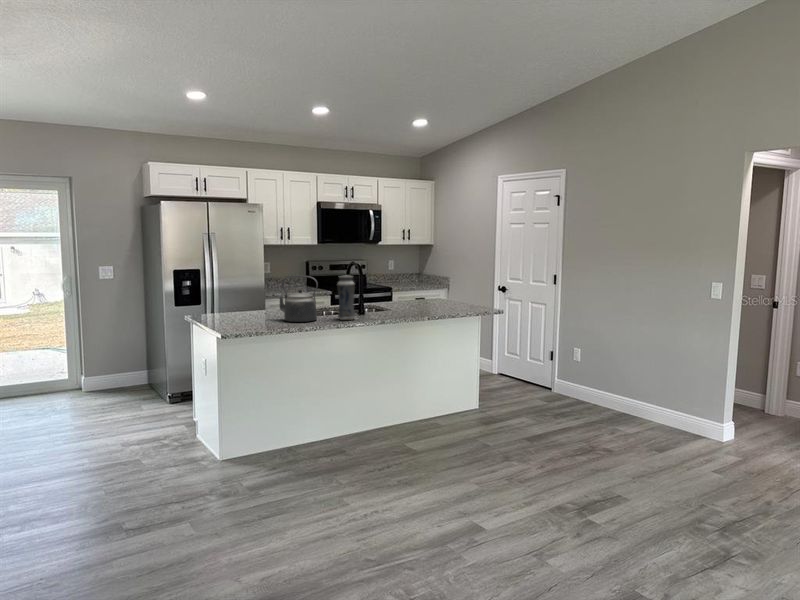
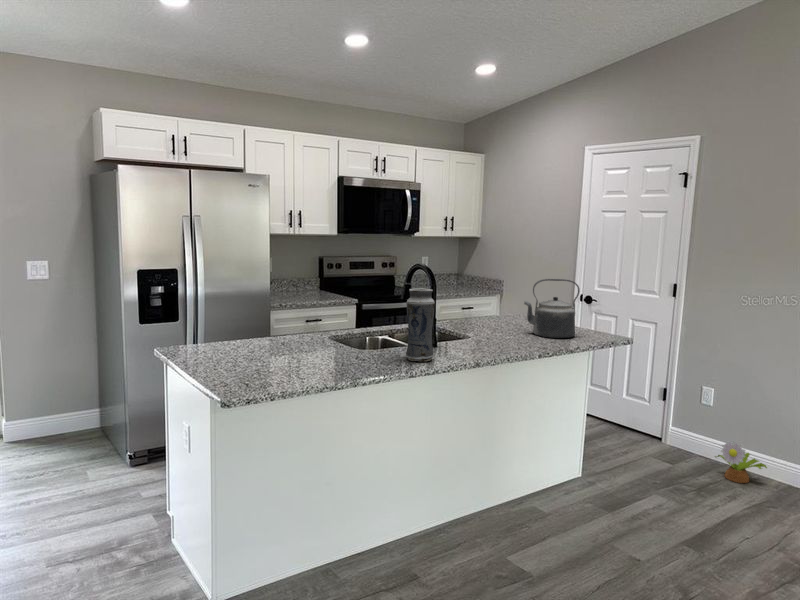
kettle: present [277,276,318,322] -> present [524,279,580,338]
decorative plant: none [576,383,608,412] -> present [715,441,767,483]

